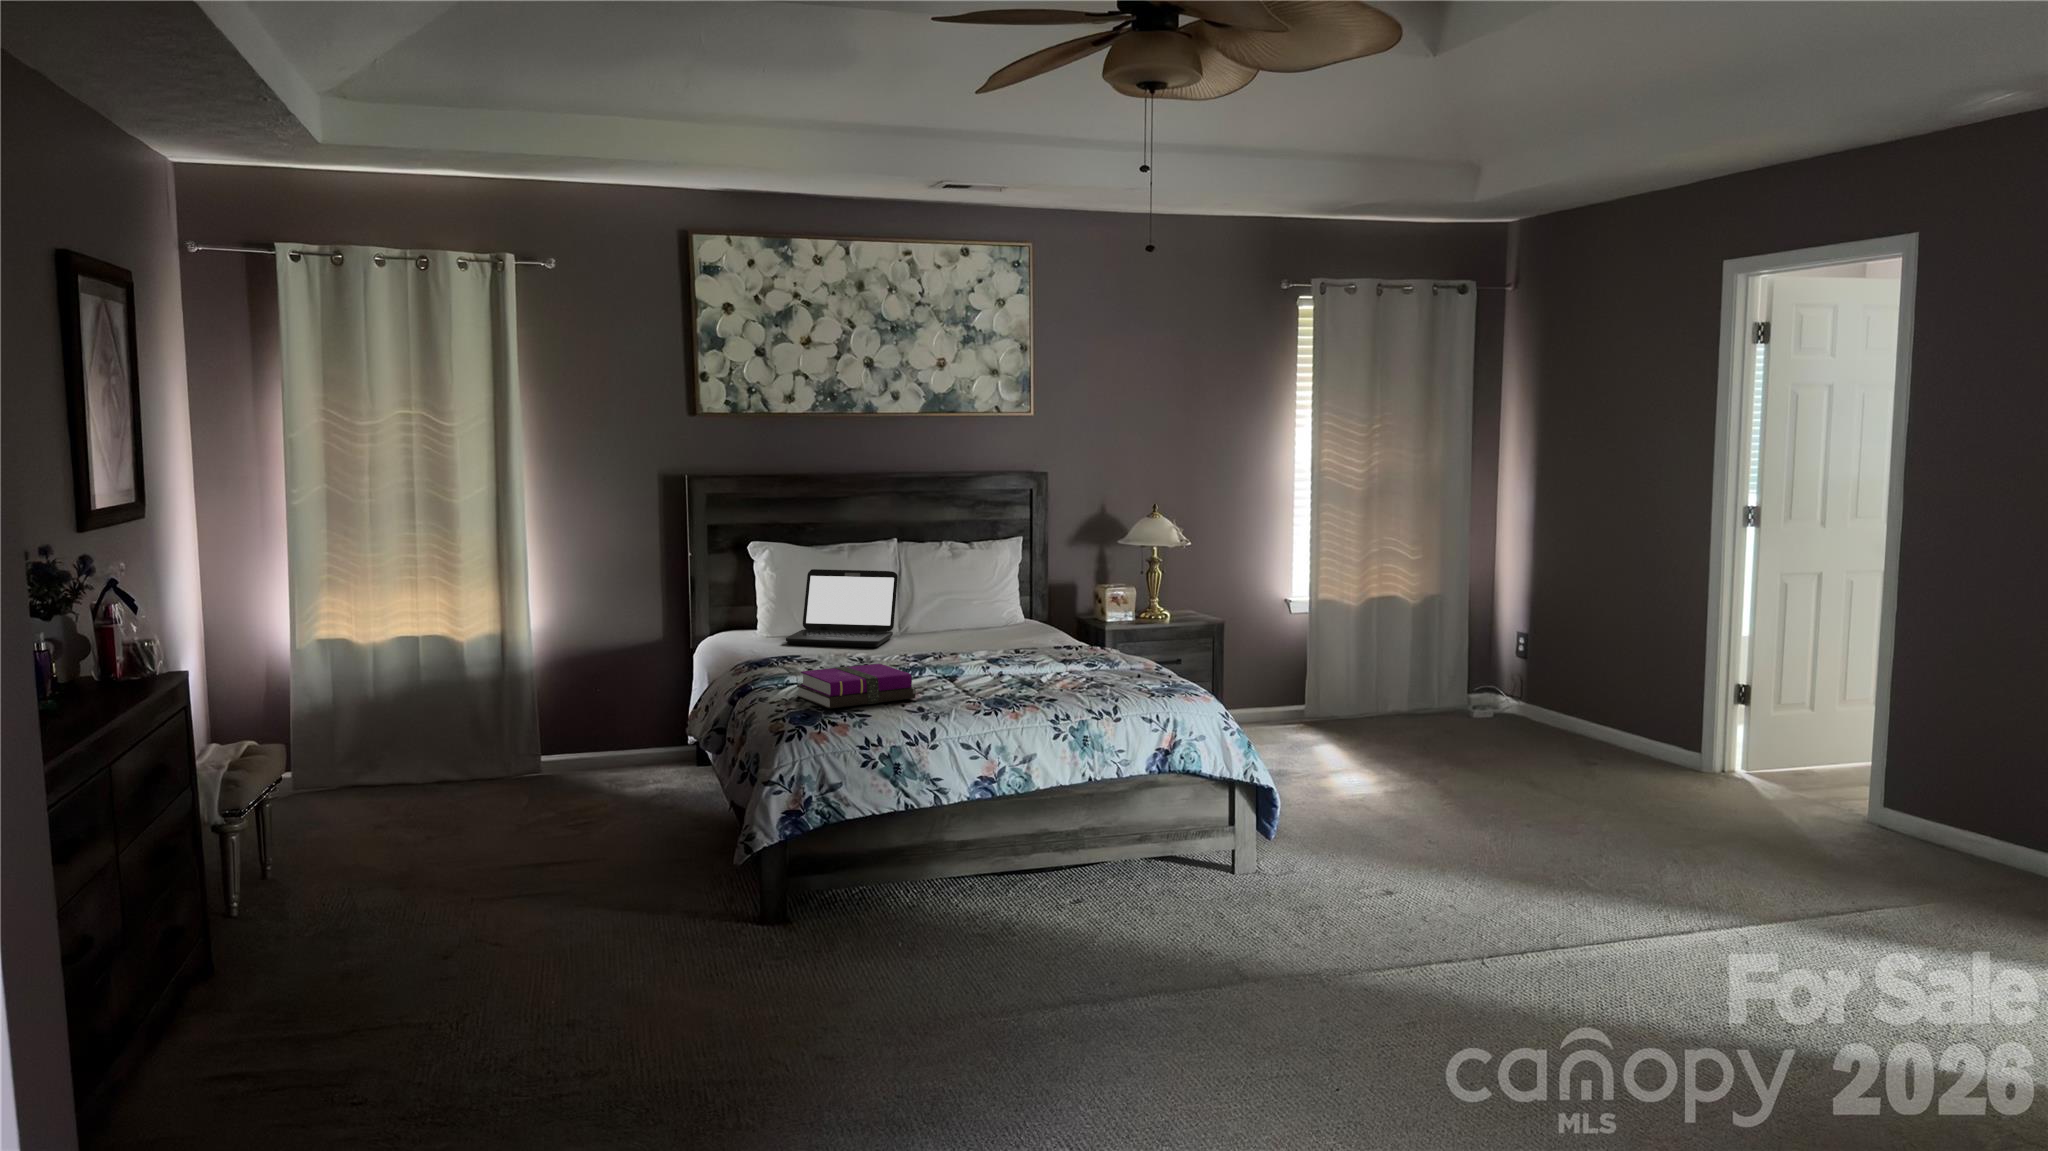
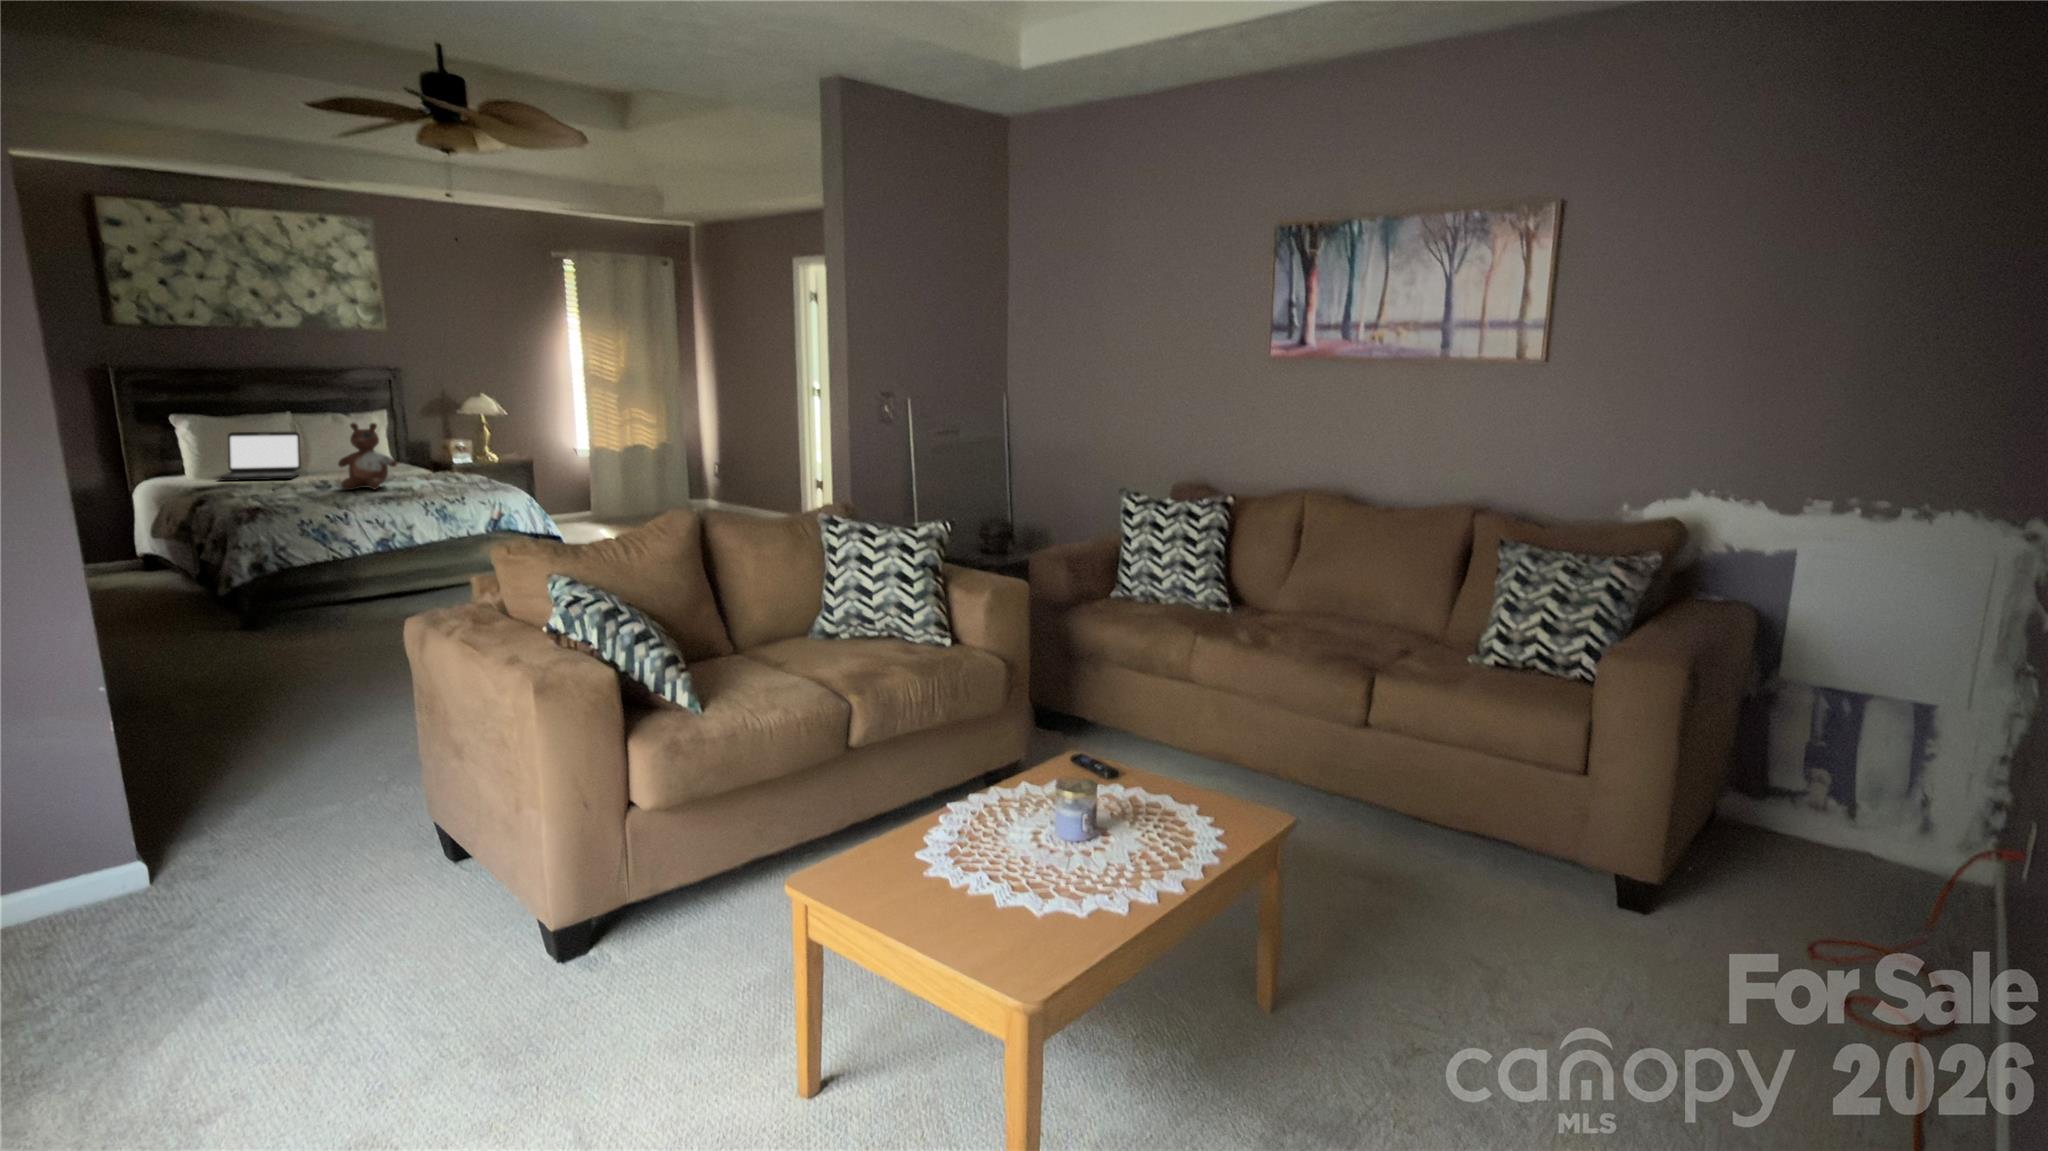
stuffed bear: none [937,566,1022,681] -> present [338,423,397,490]
notebook: present [797,664,916,709] -> none [245,481,331,506]

